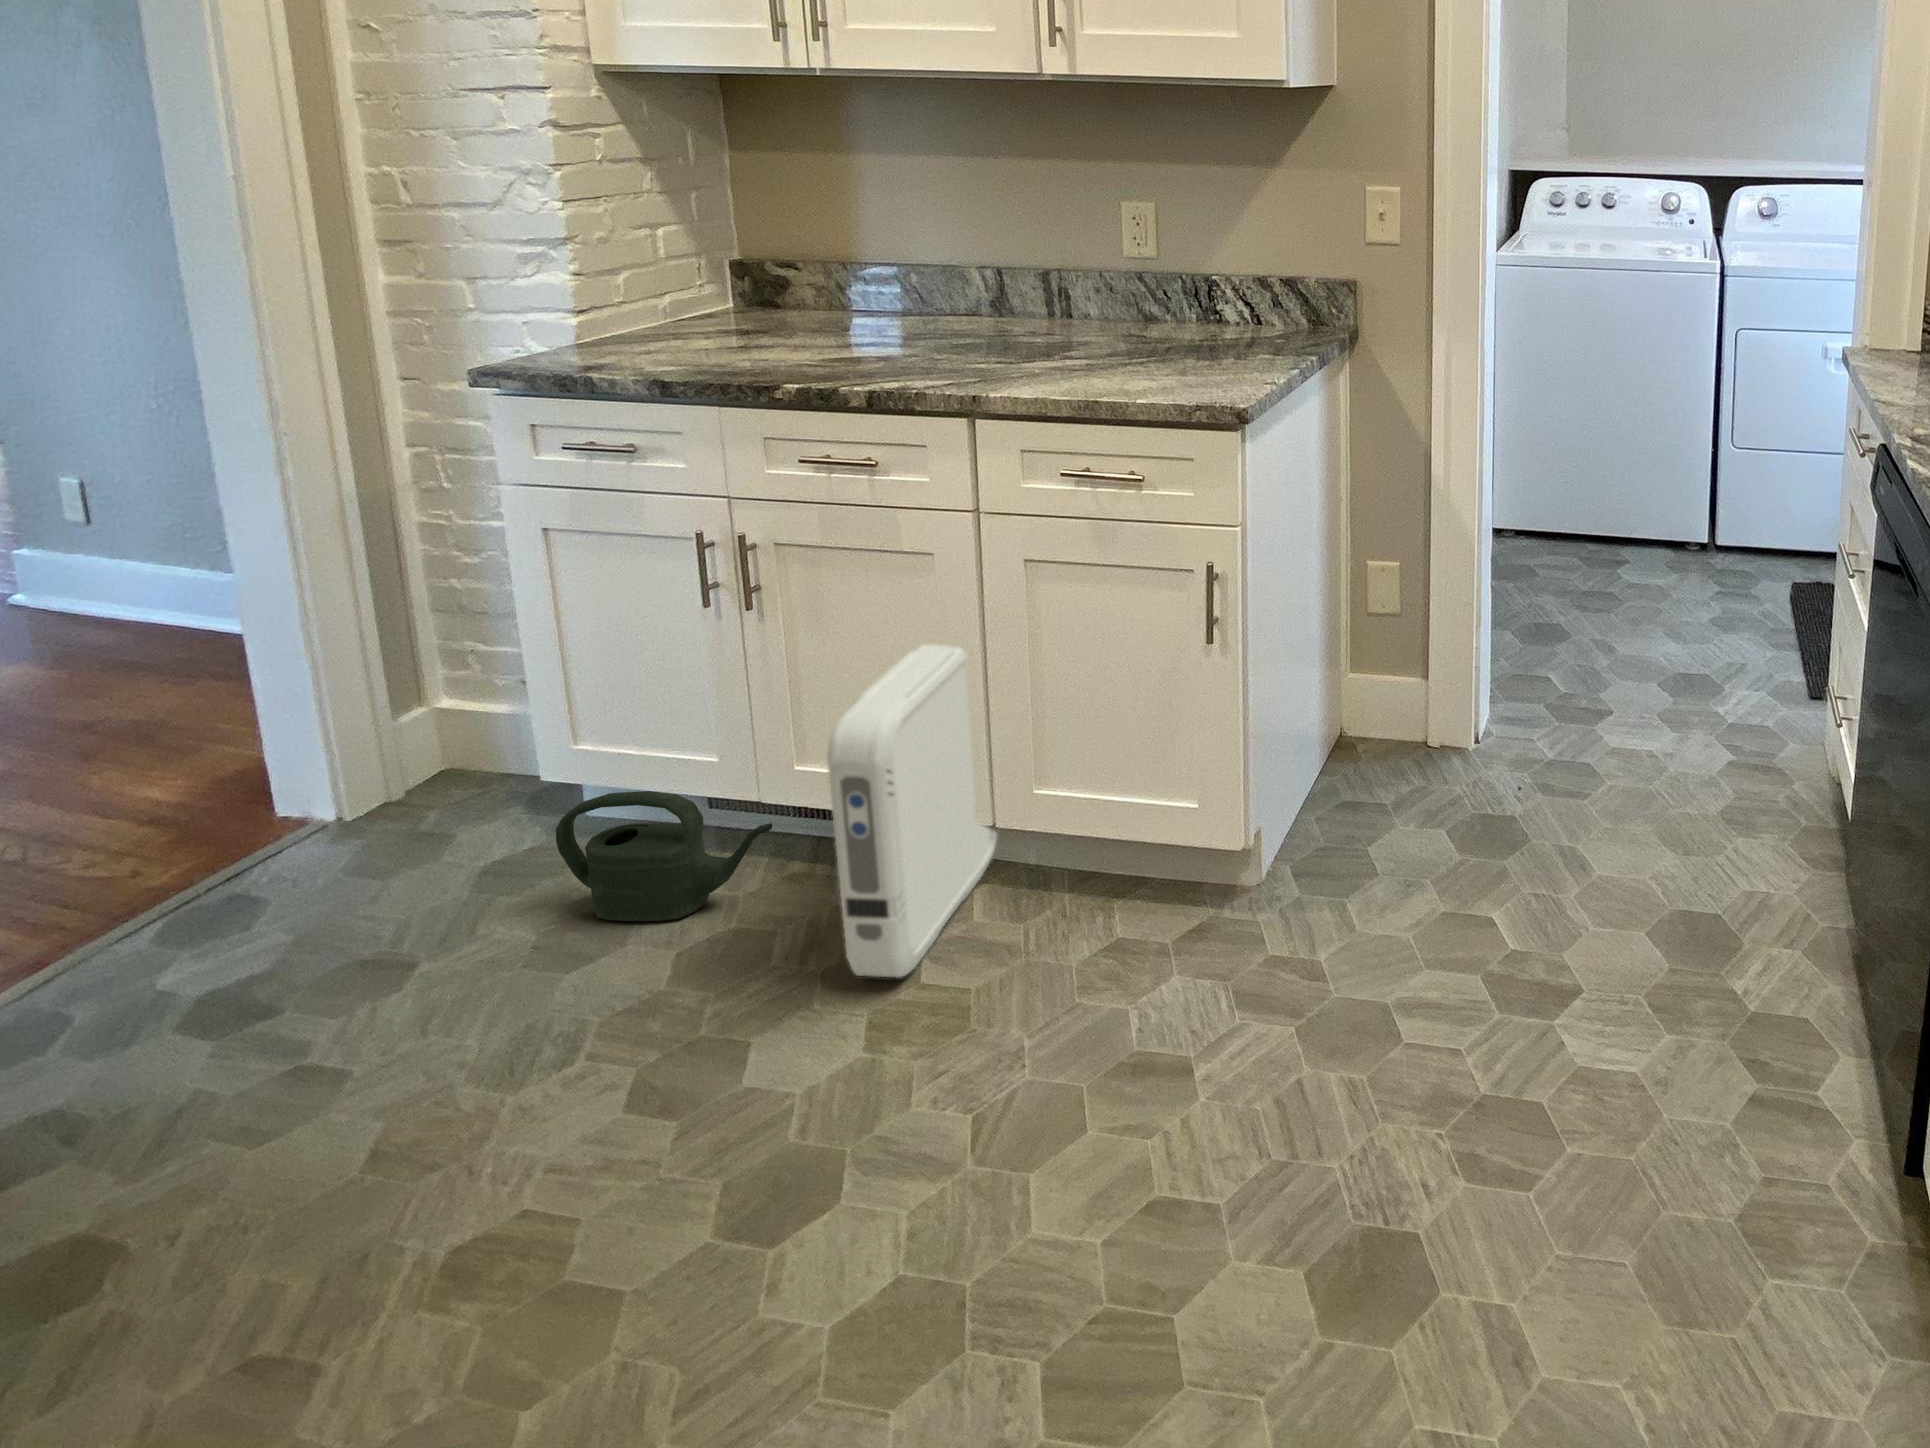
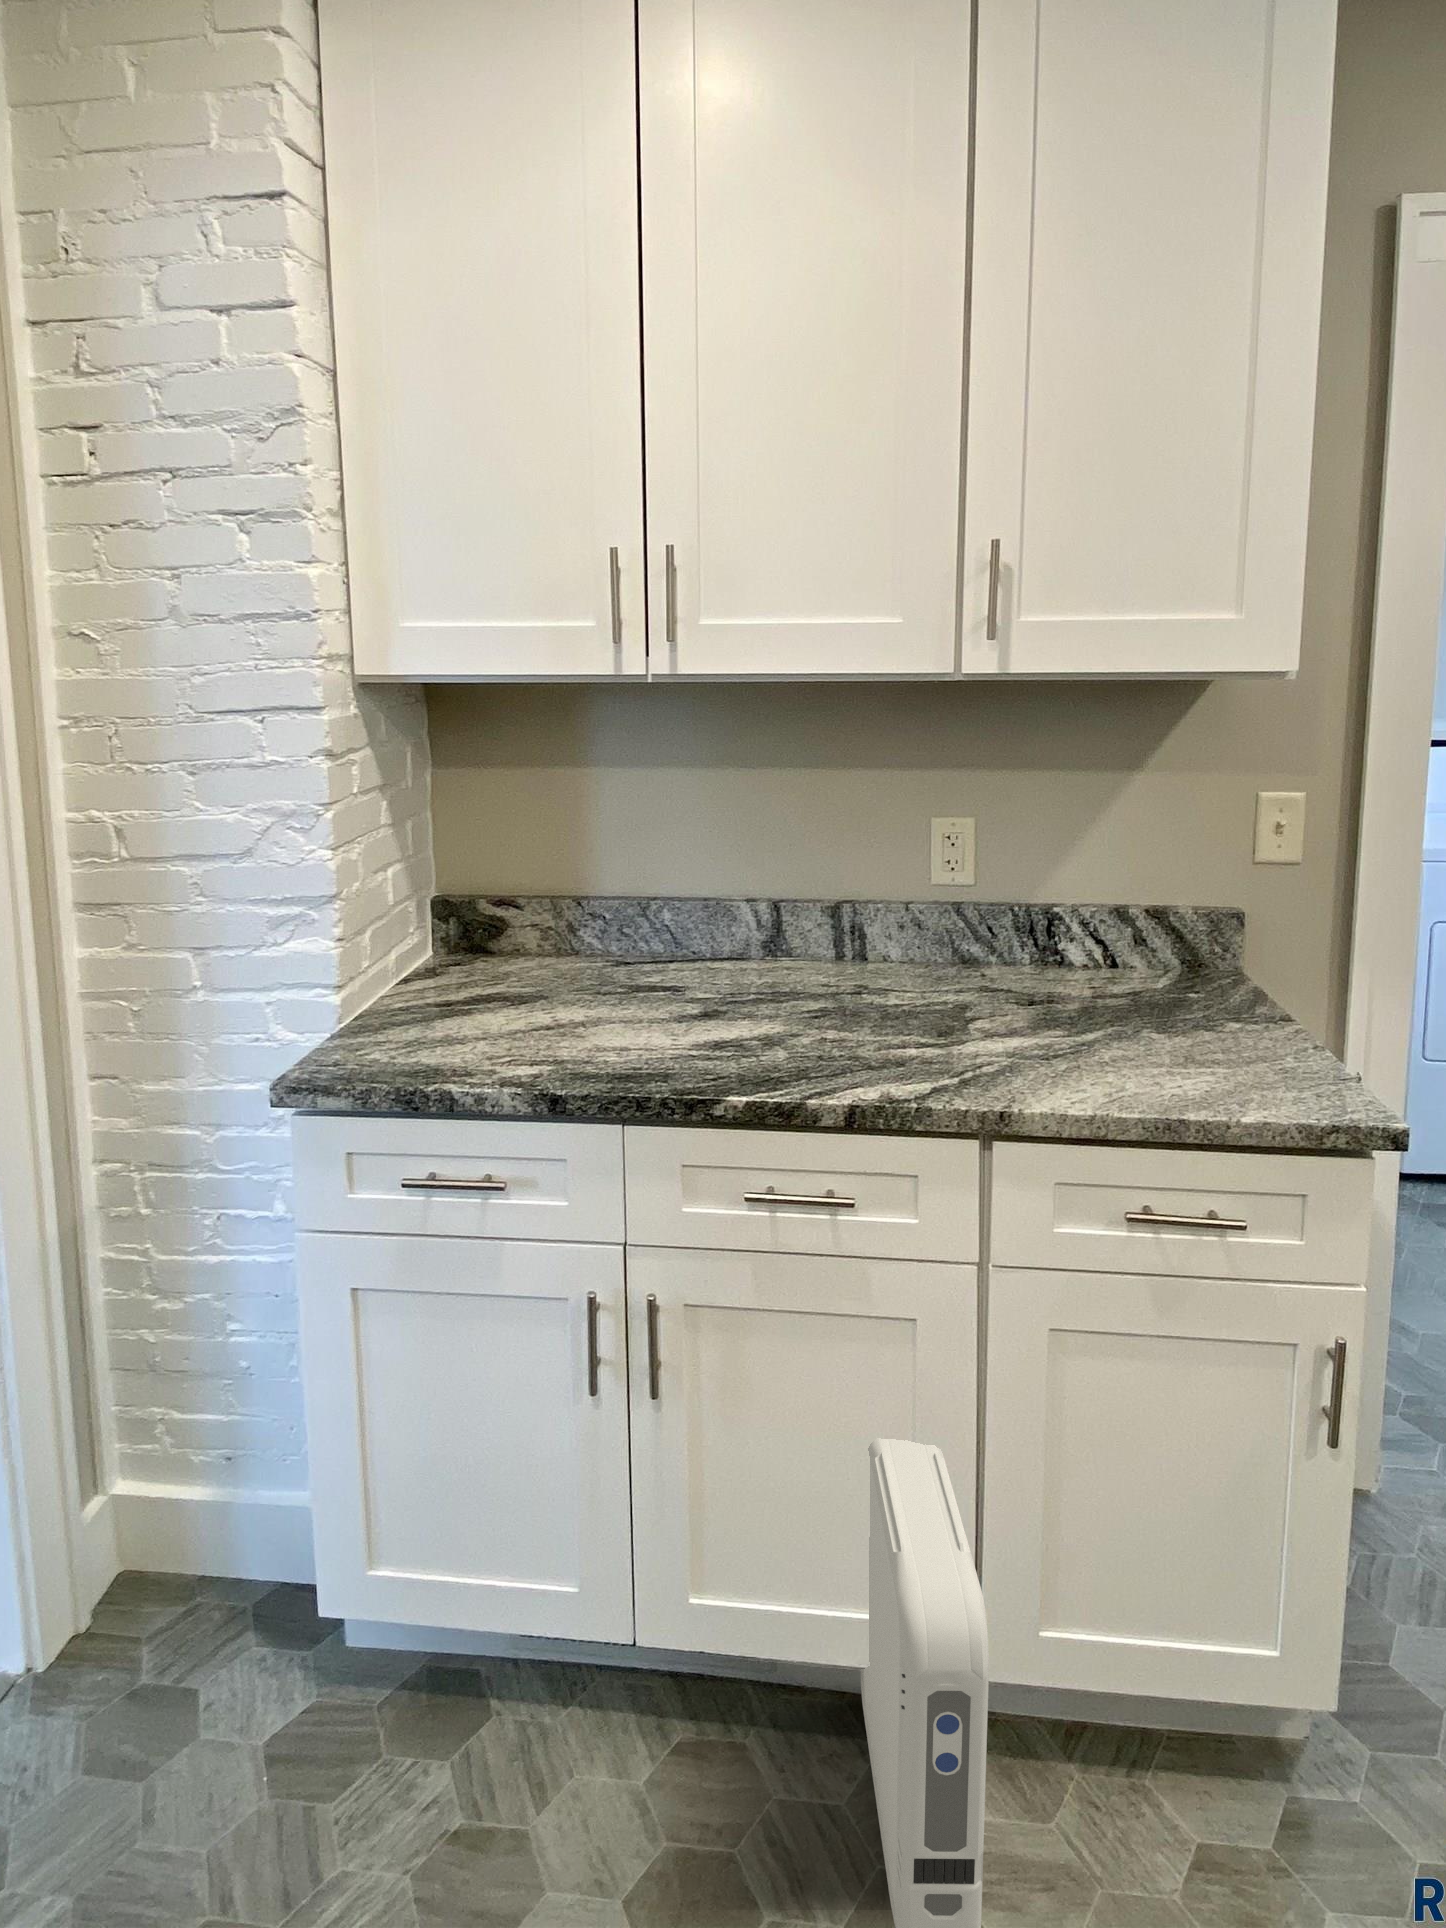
watering can: present [556,791,772,921] -> none [411,1662,697,1852]

